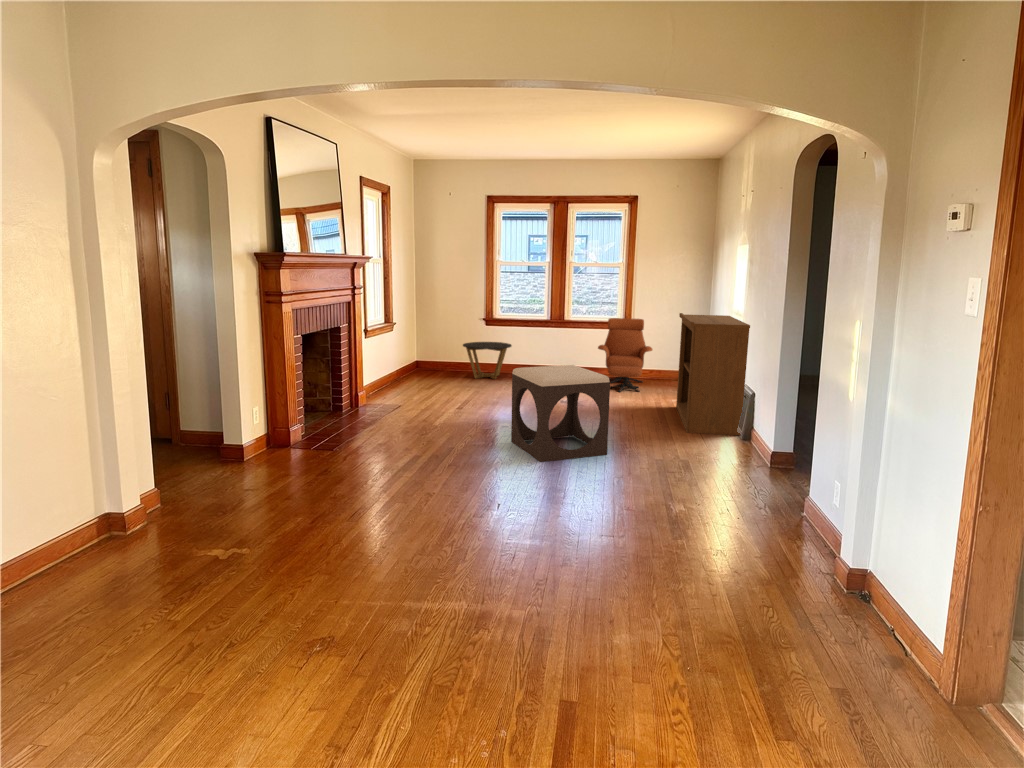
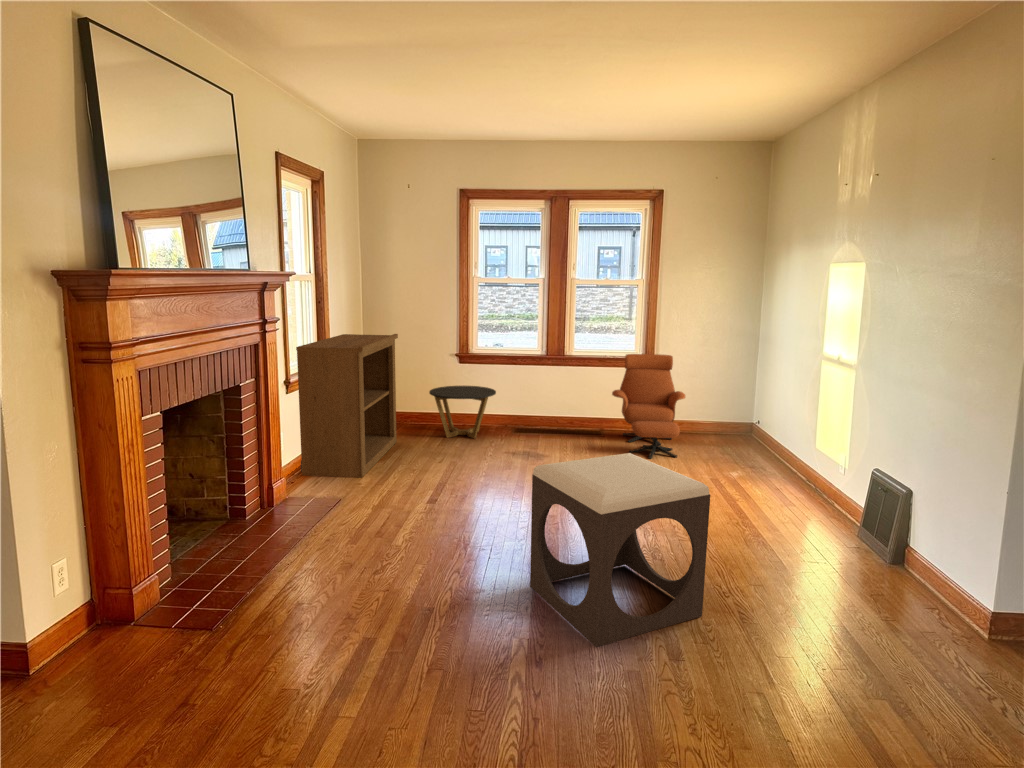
bookshelf: present [676,313,750,435] -> present [296,334,398,477]

